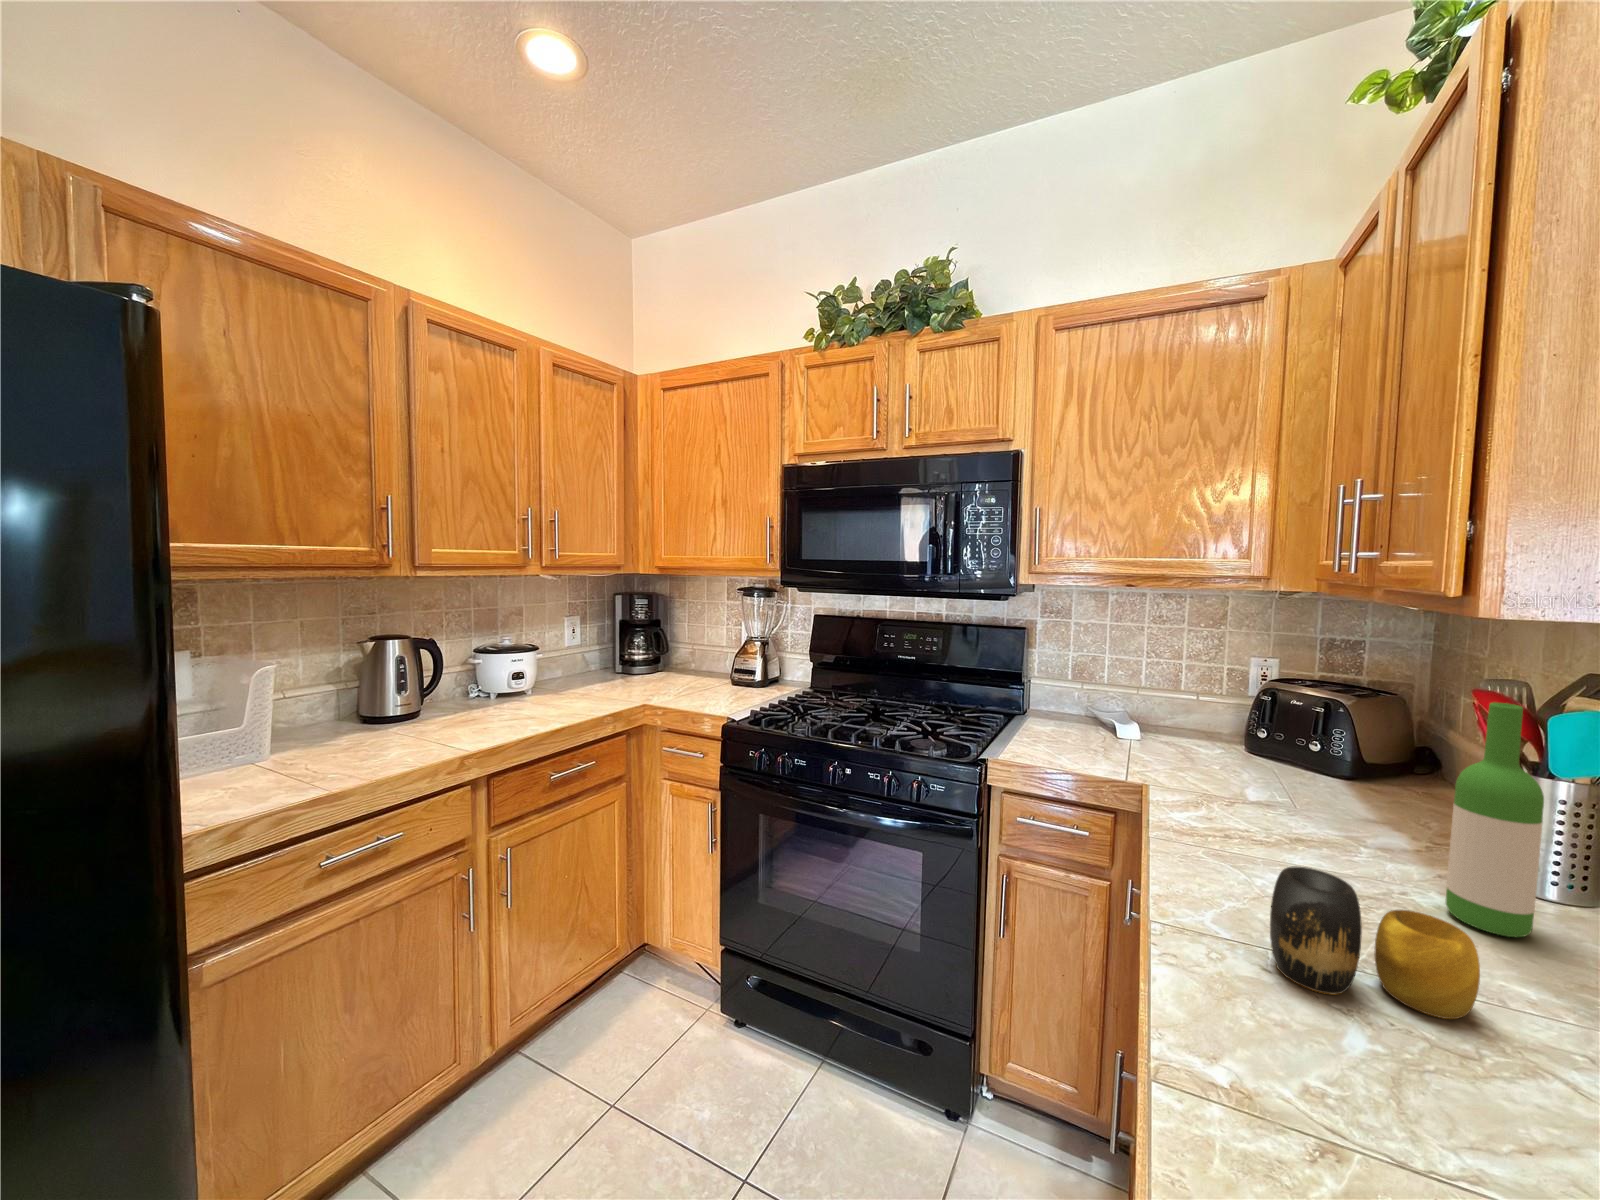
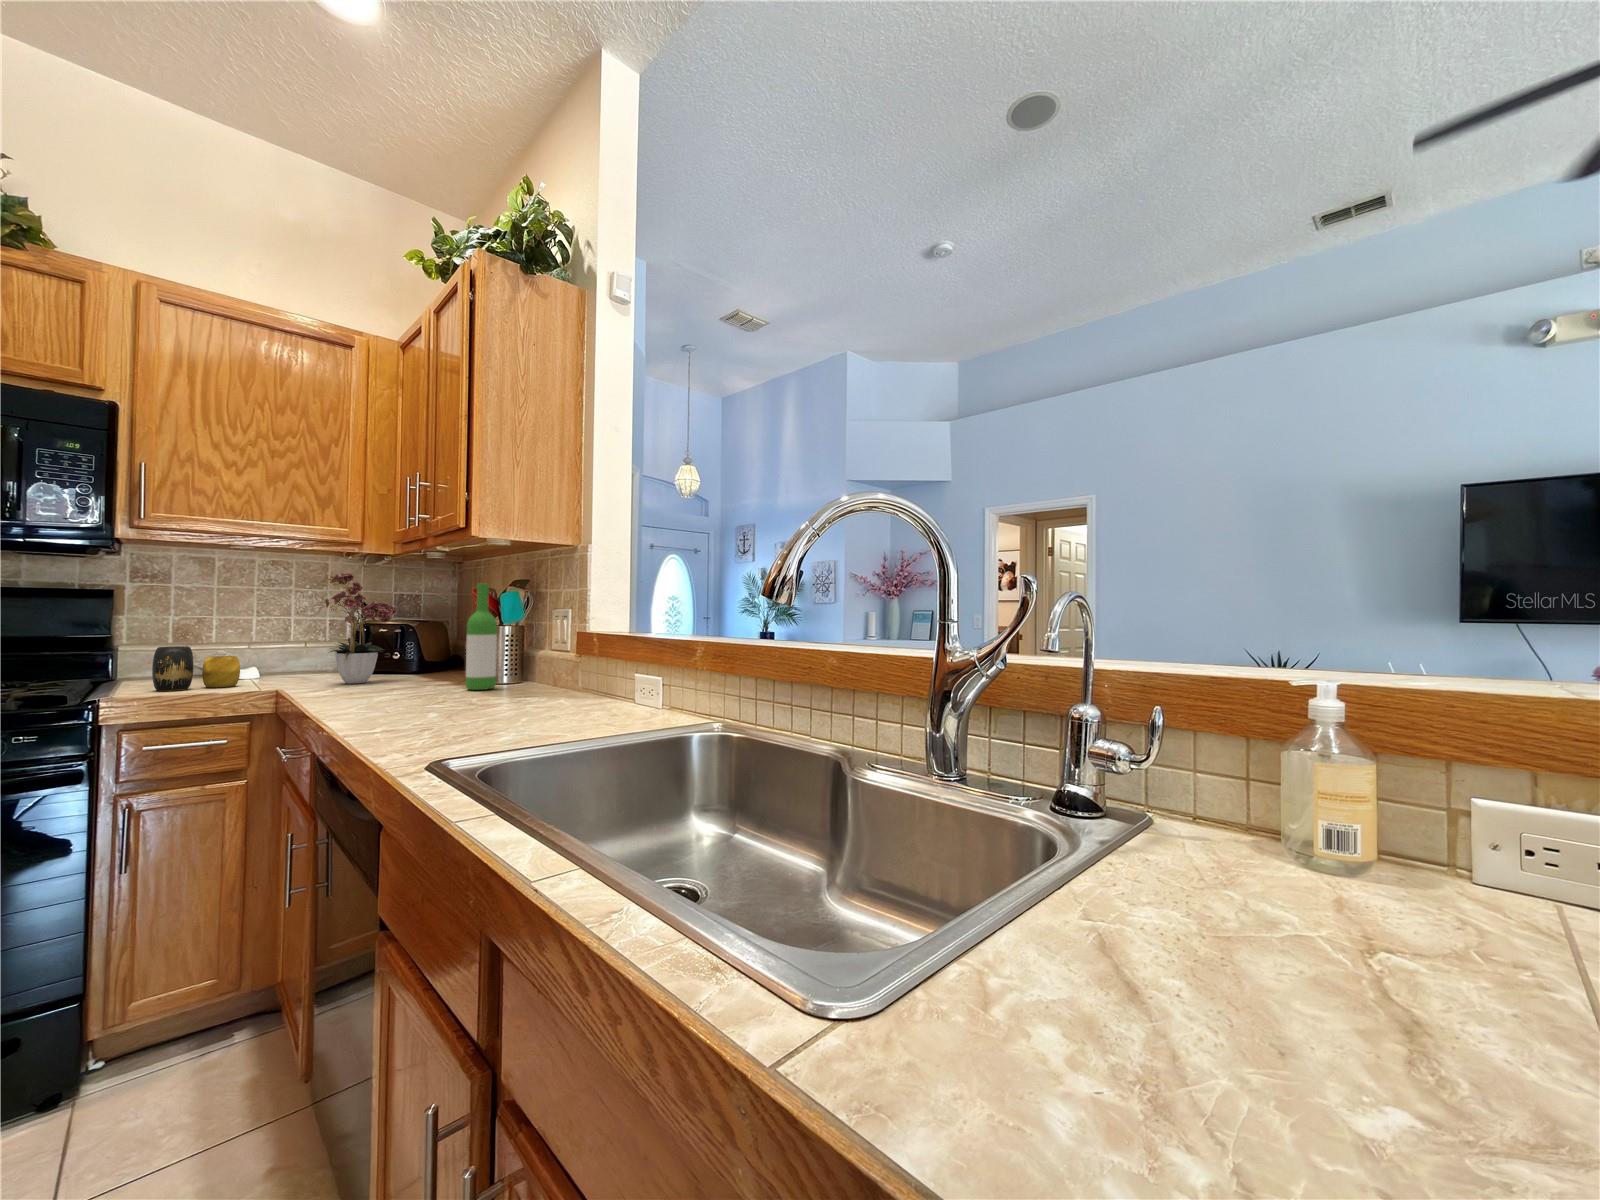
flower arrangement: none [1196,628,1324,795] -> present [325,573,396,684]
vase: present [1270,867,1480,1019] -> present [152,646,240,691]

